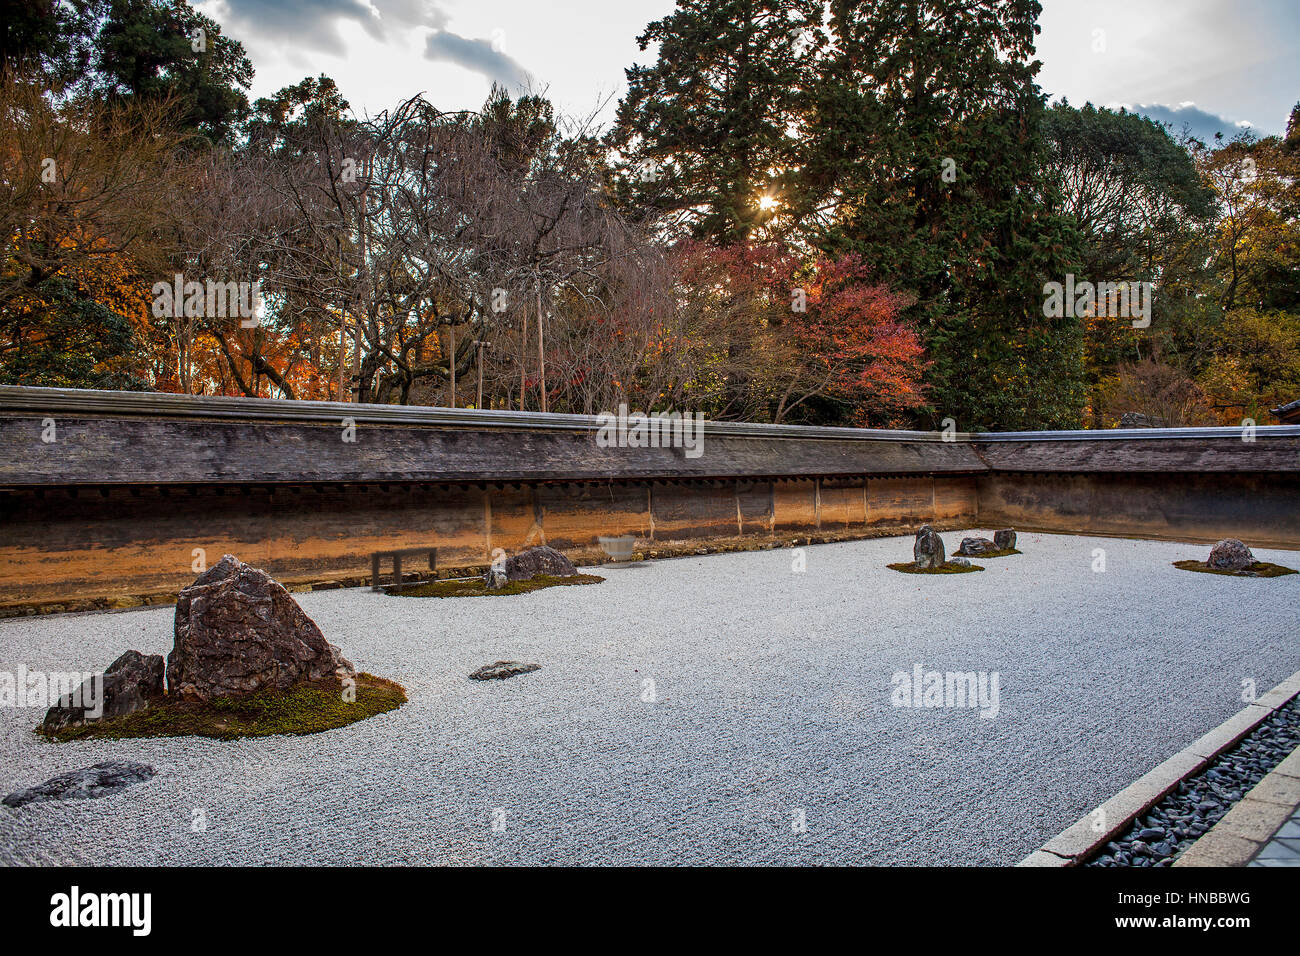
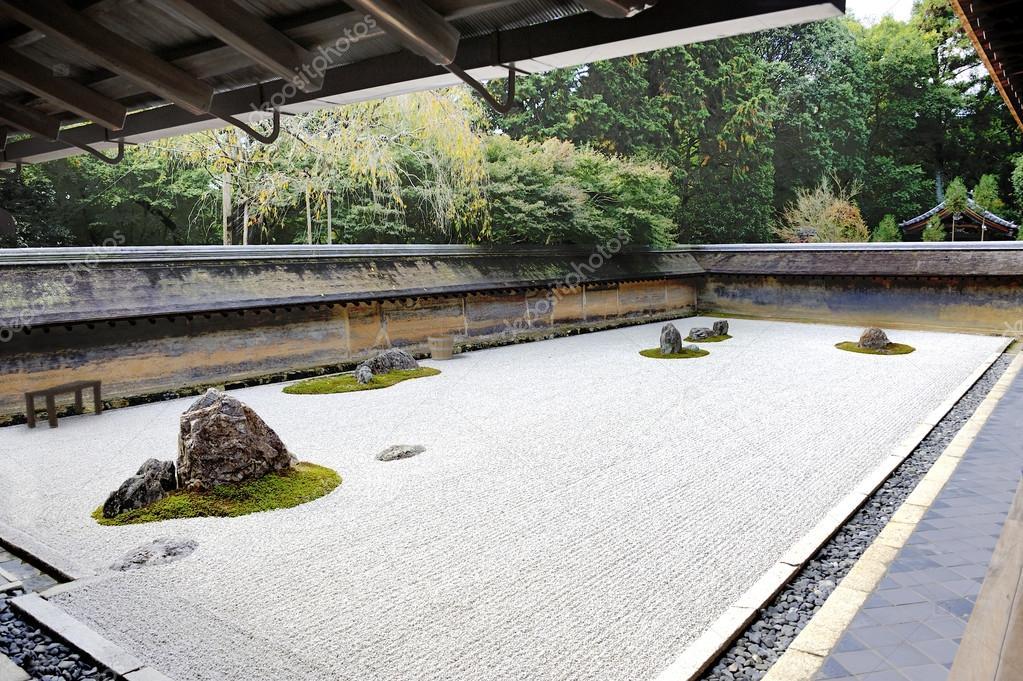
bench: present [371,547,437,591] -> present [24,380,102,428]

